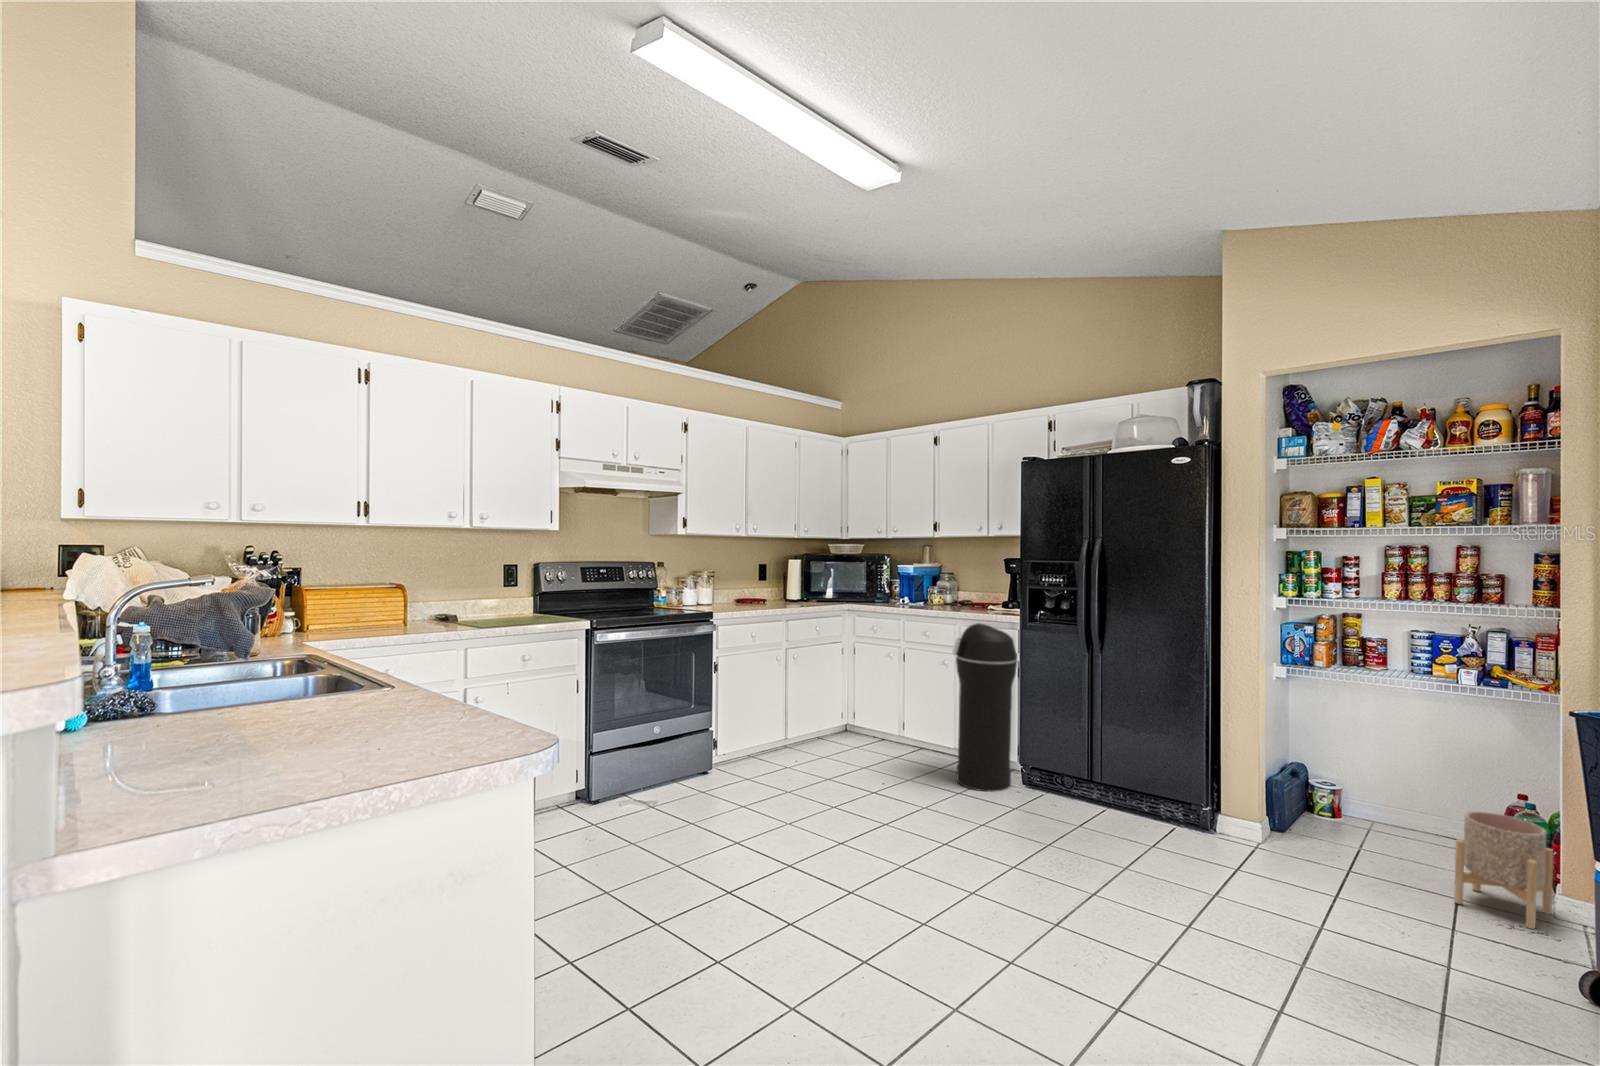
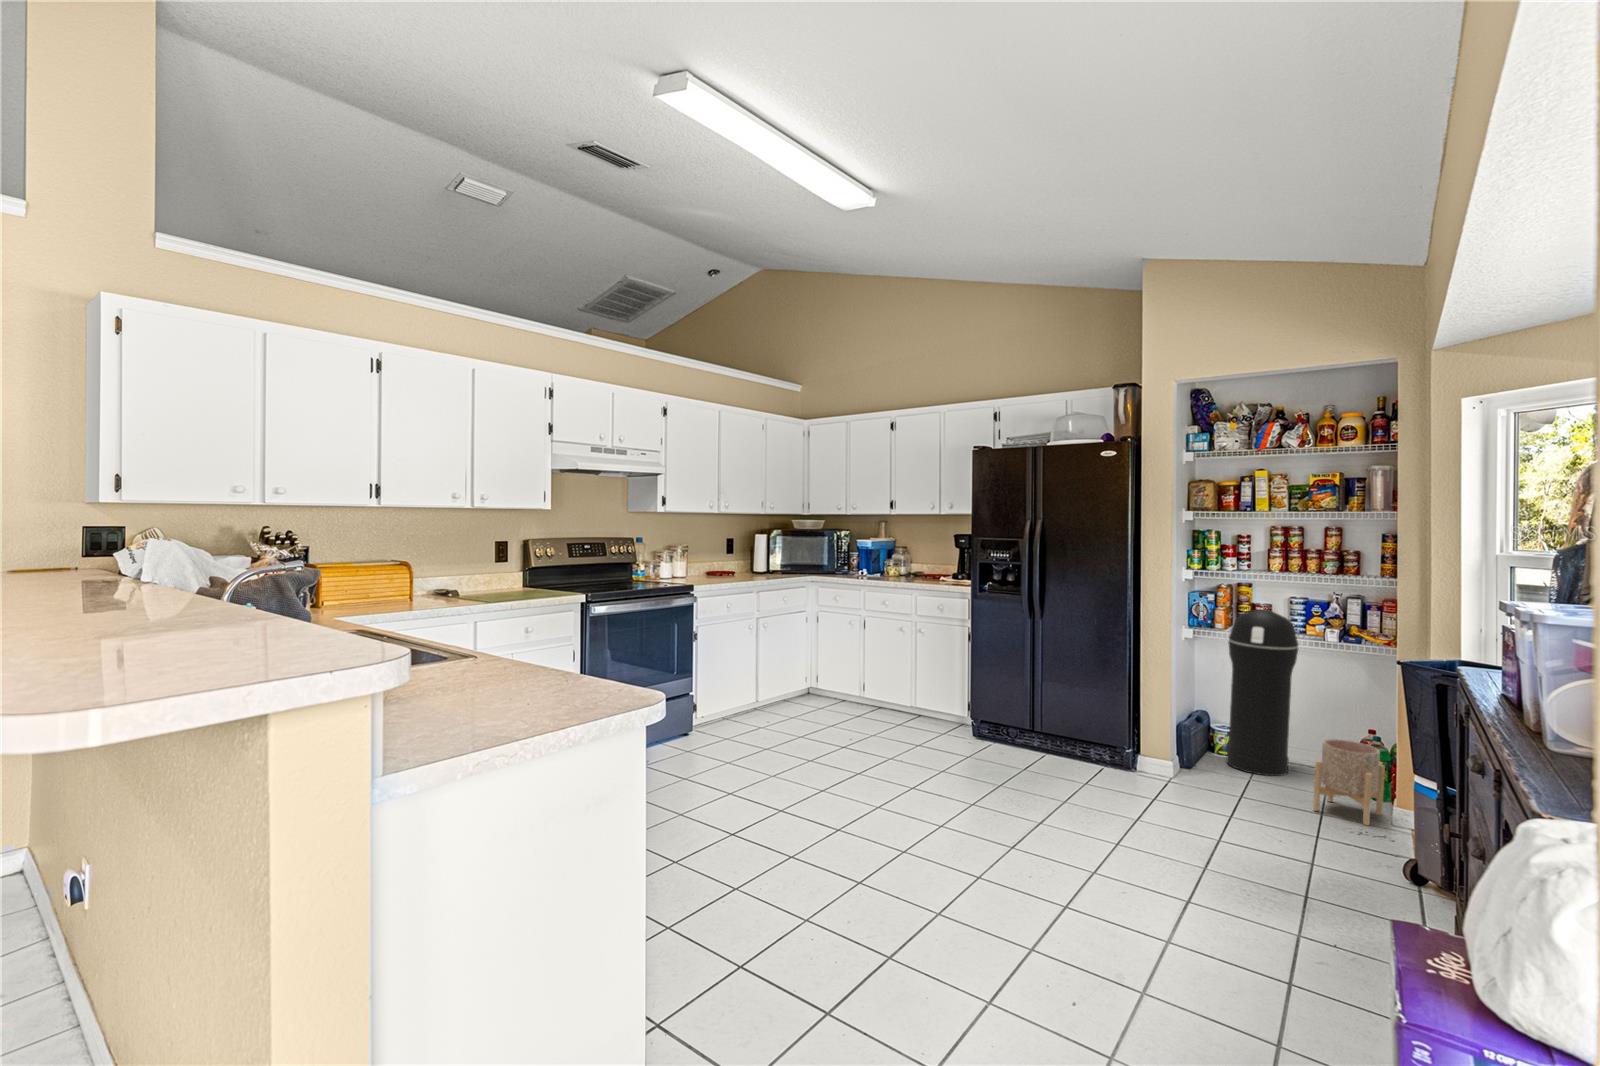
trash can: present [953,623,1017,791] -> present [1227,609,1298,776]

